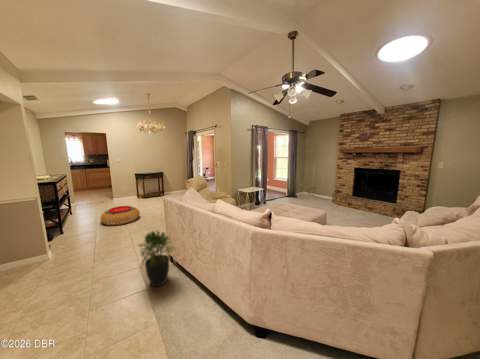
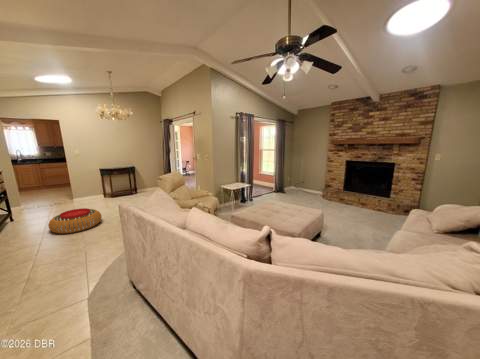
potted plant: present [139,231,175,286] -> none [73,248,136,326]

